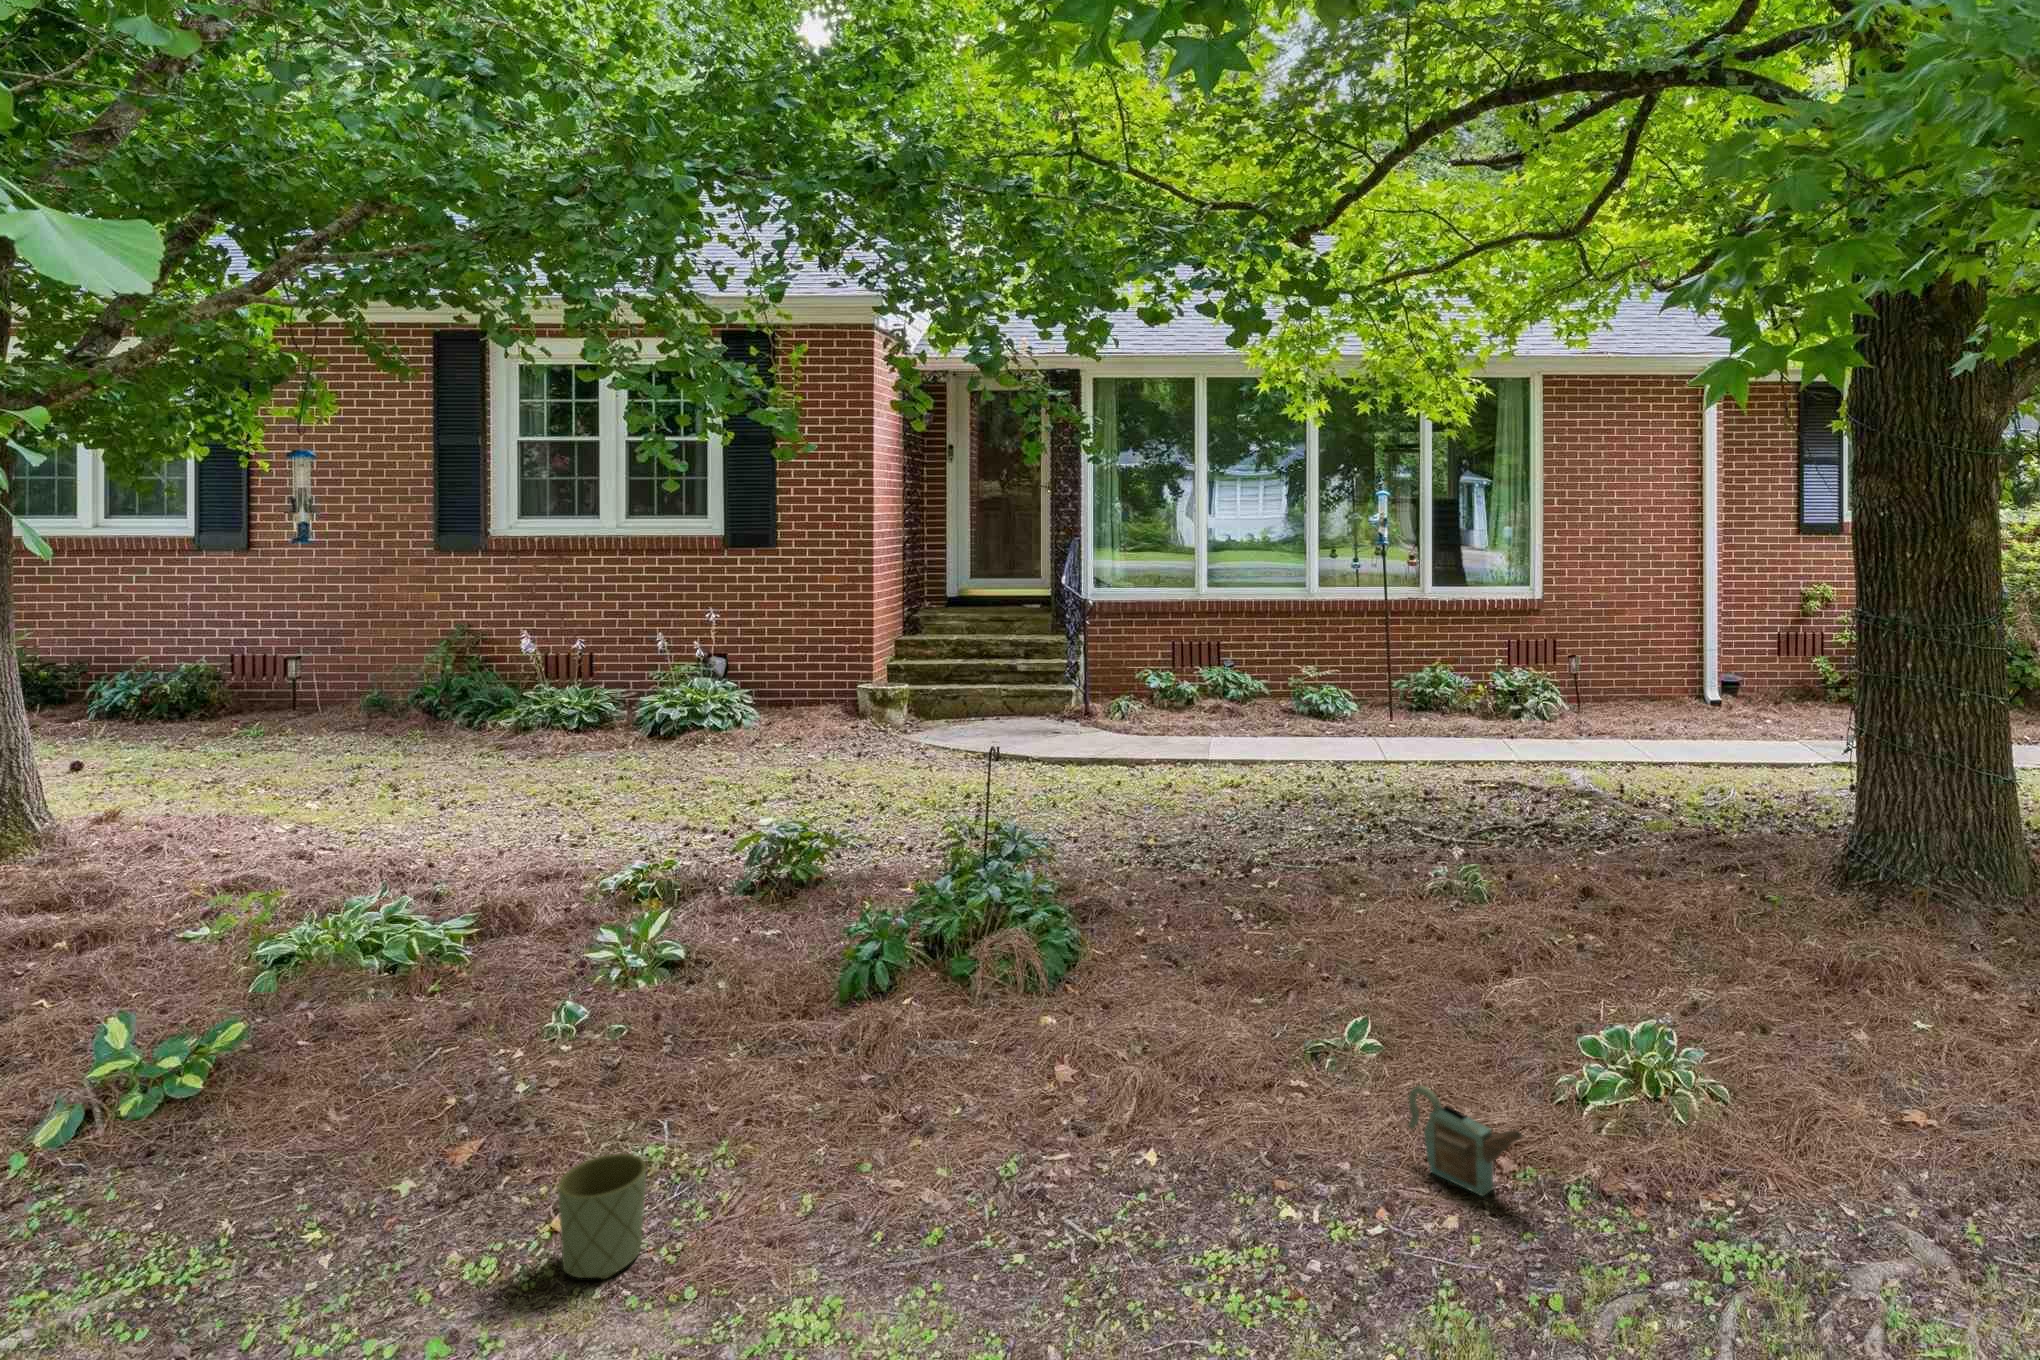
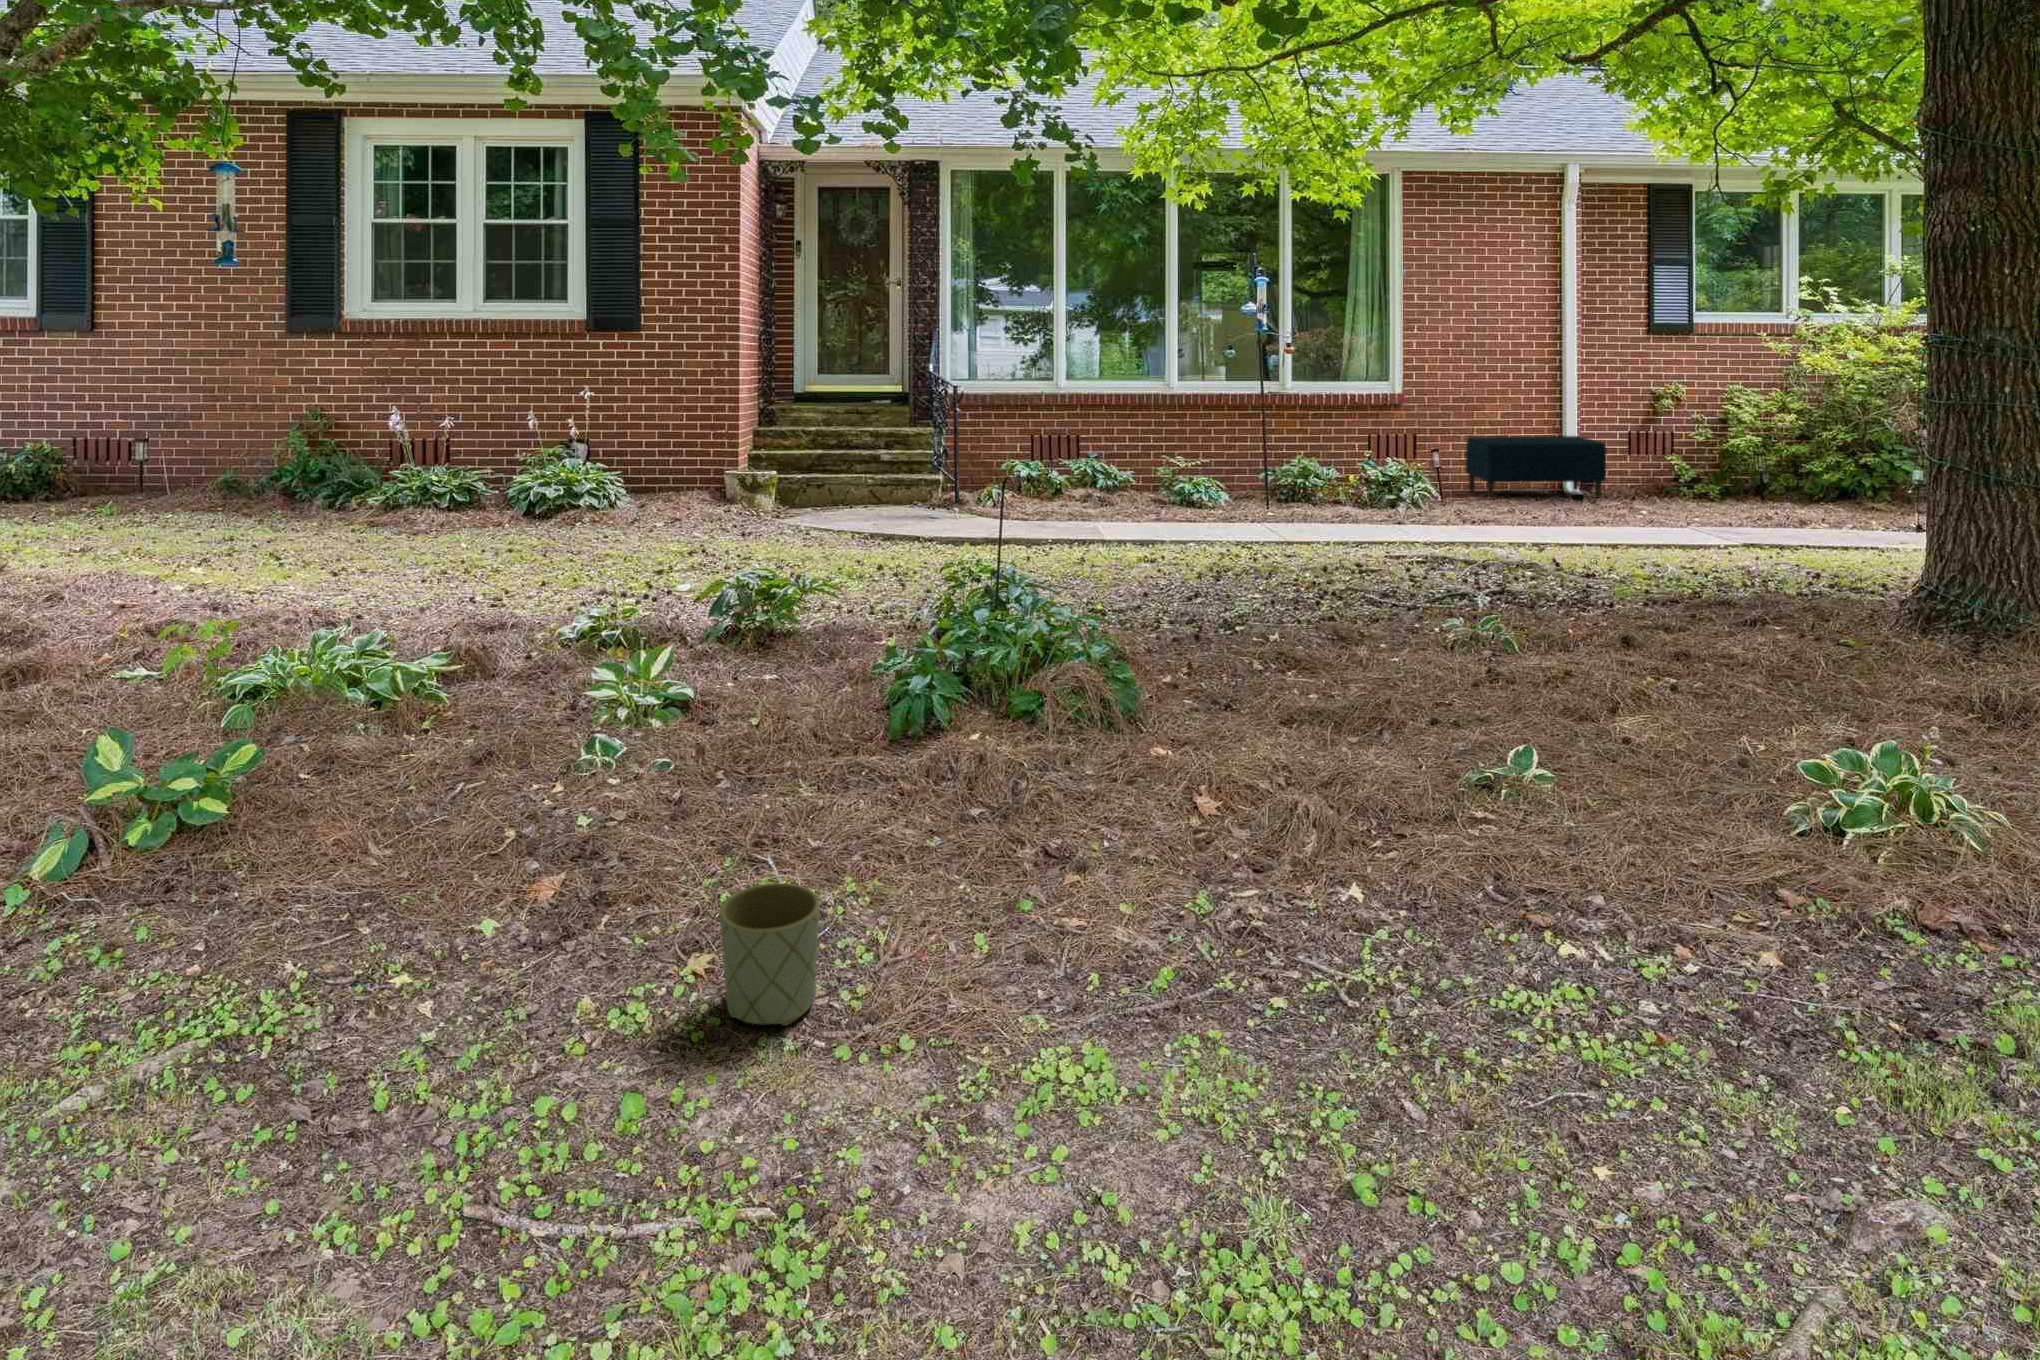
bench: none [1611,639,1748,707] -> present [1465,436,1607,499]
watering can: present [1408,1085,1522,1196] -> none [1680,809,1869,932]

